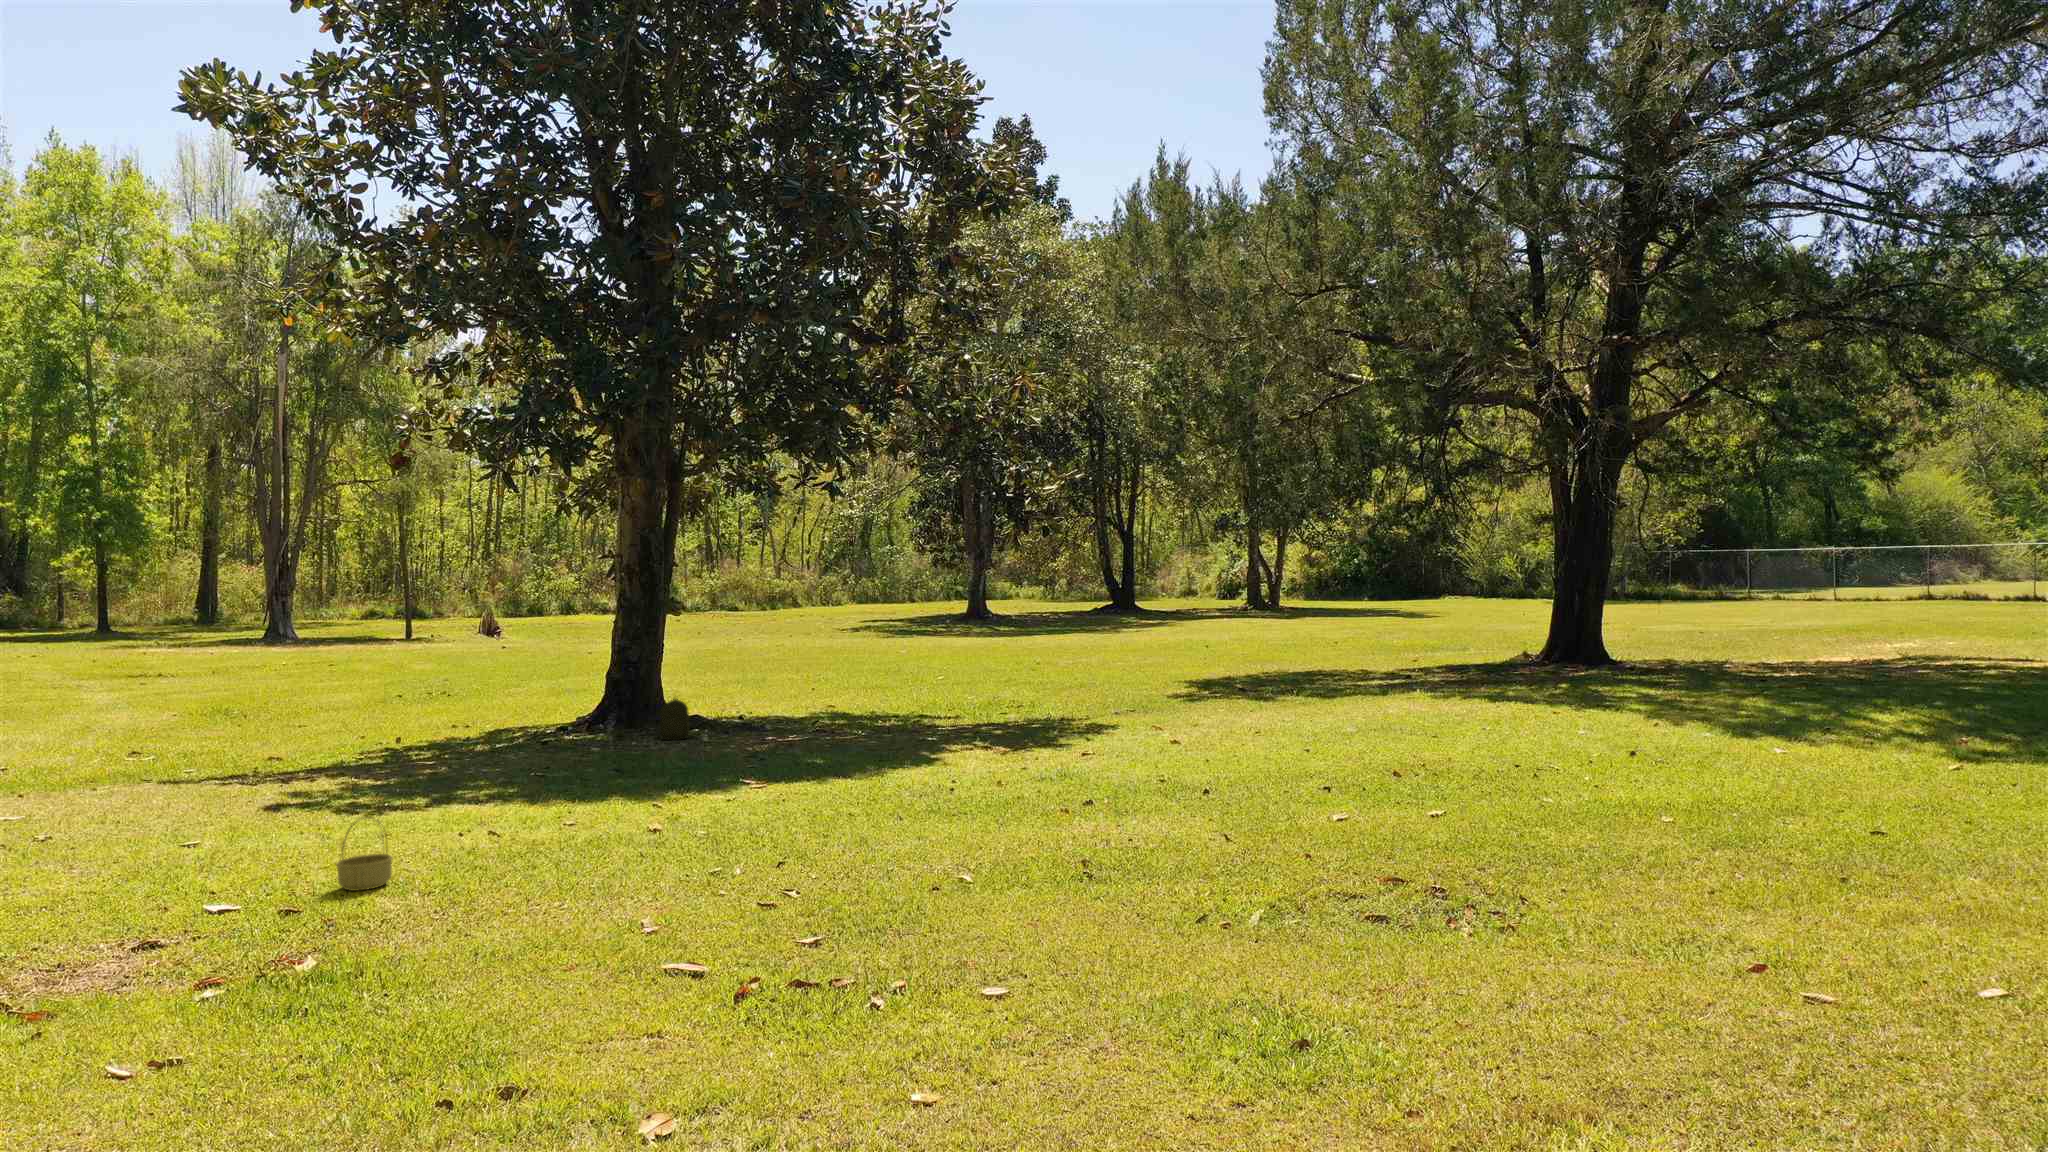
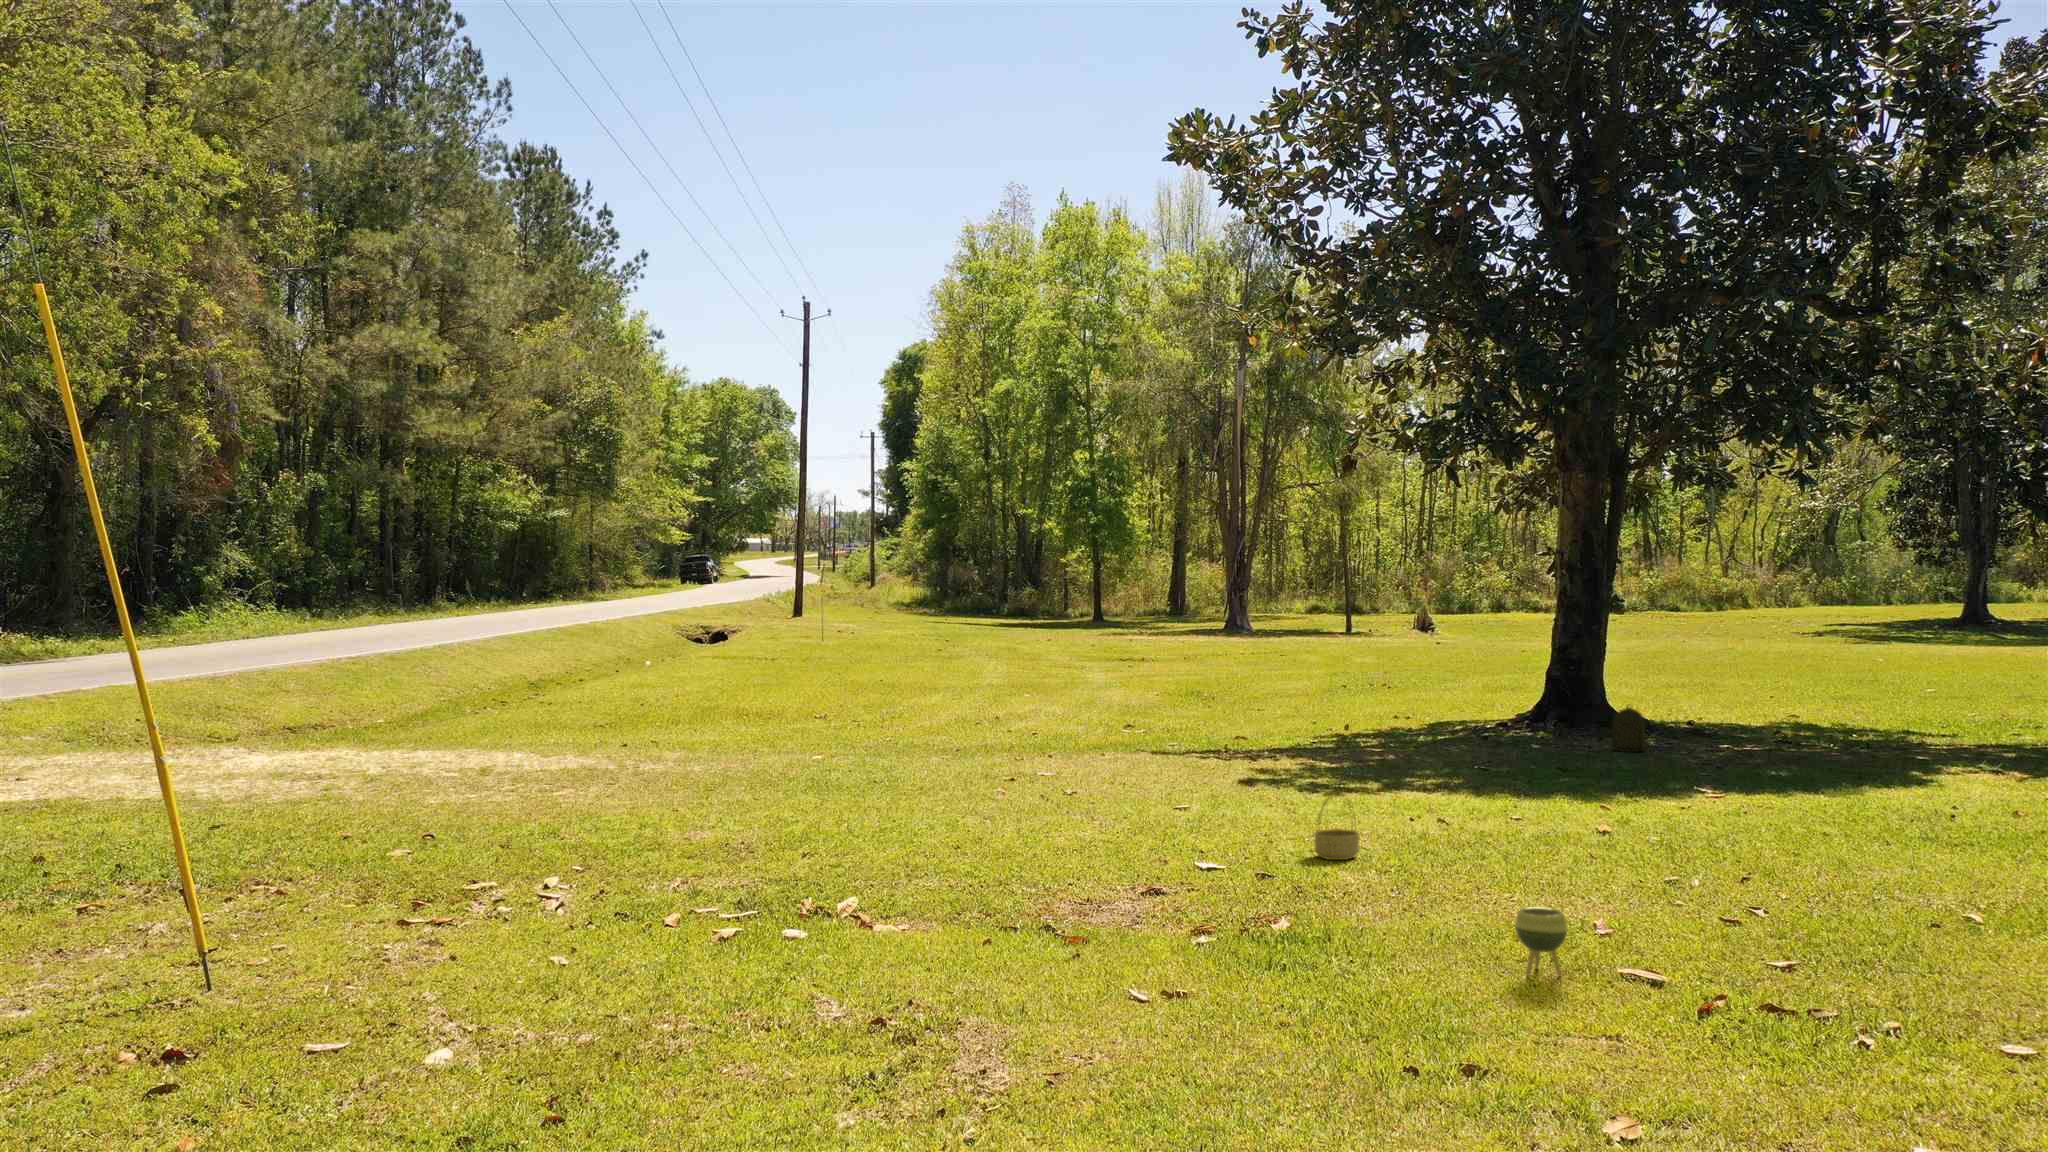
planter: none [557,921,612,997] -> present [1515,907,1568,976]

